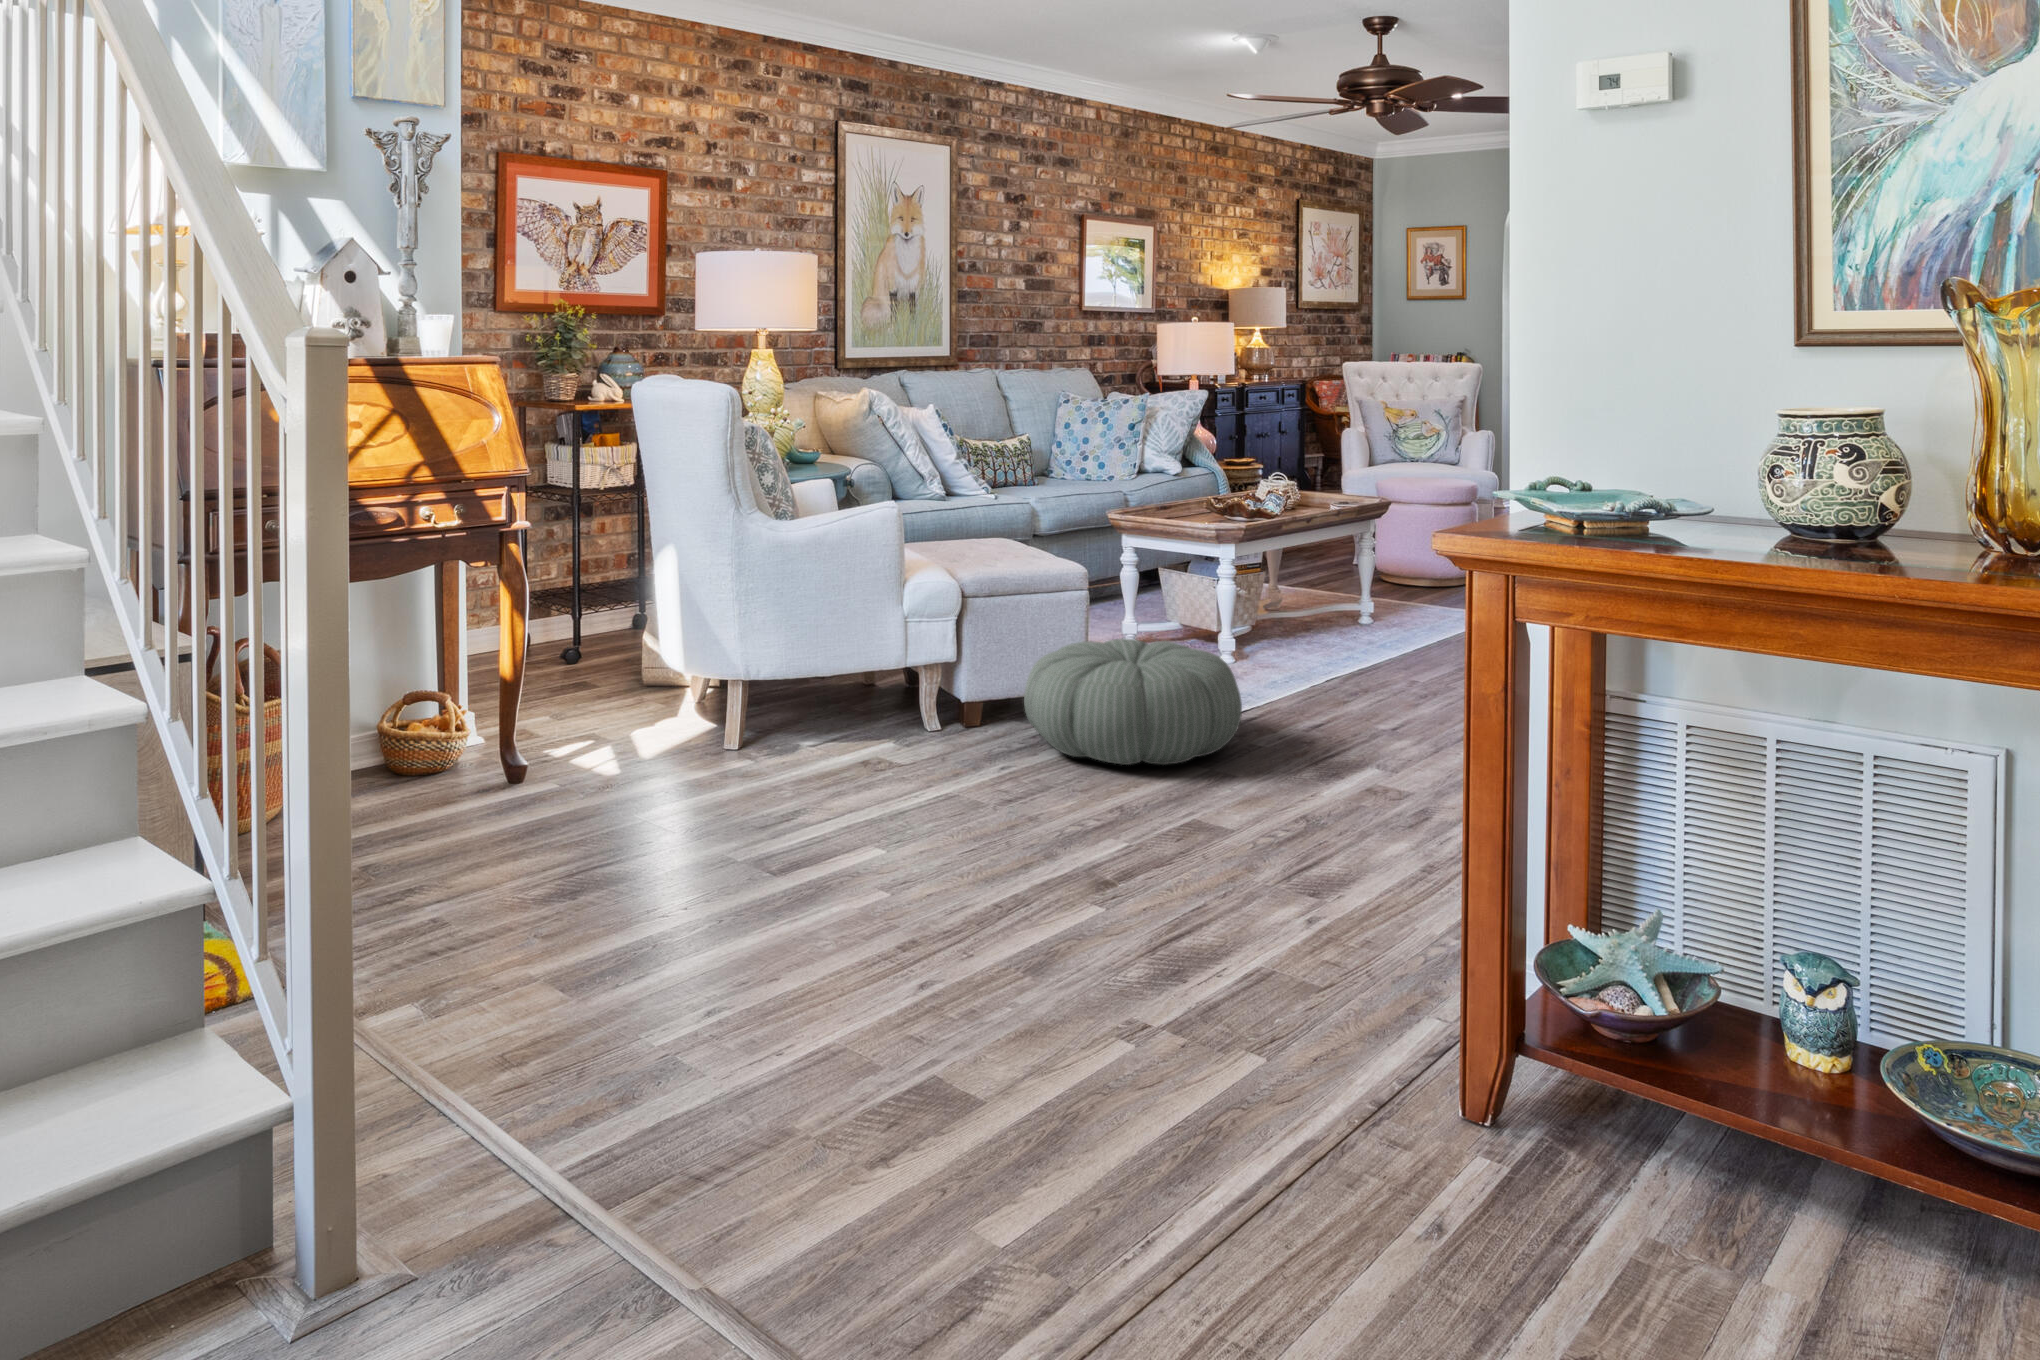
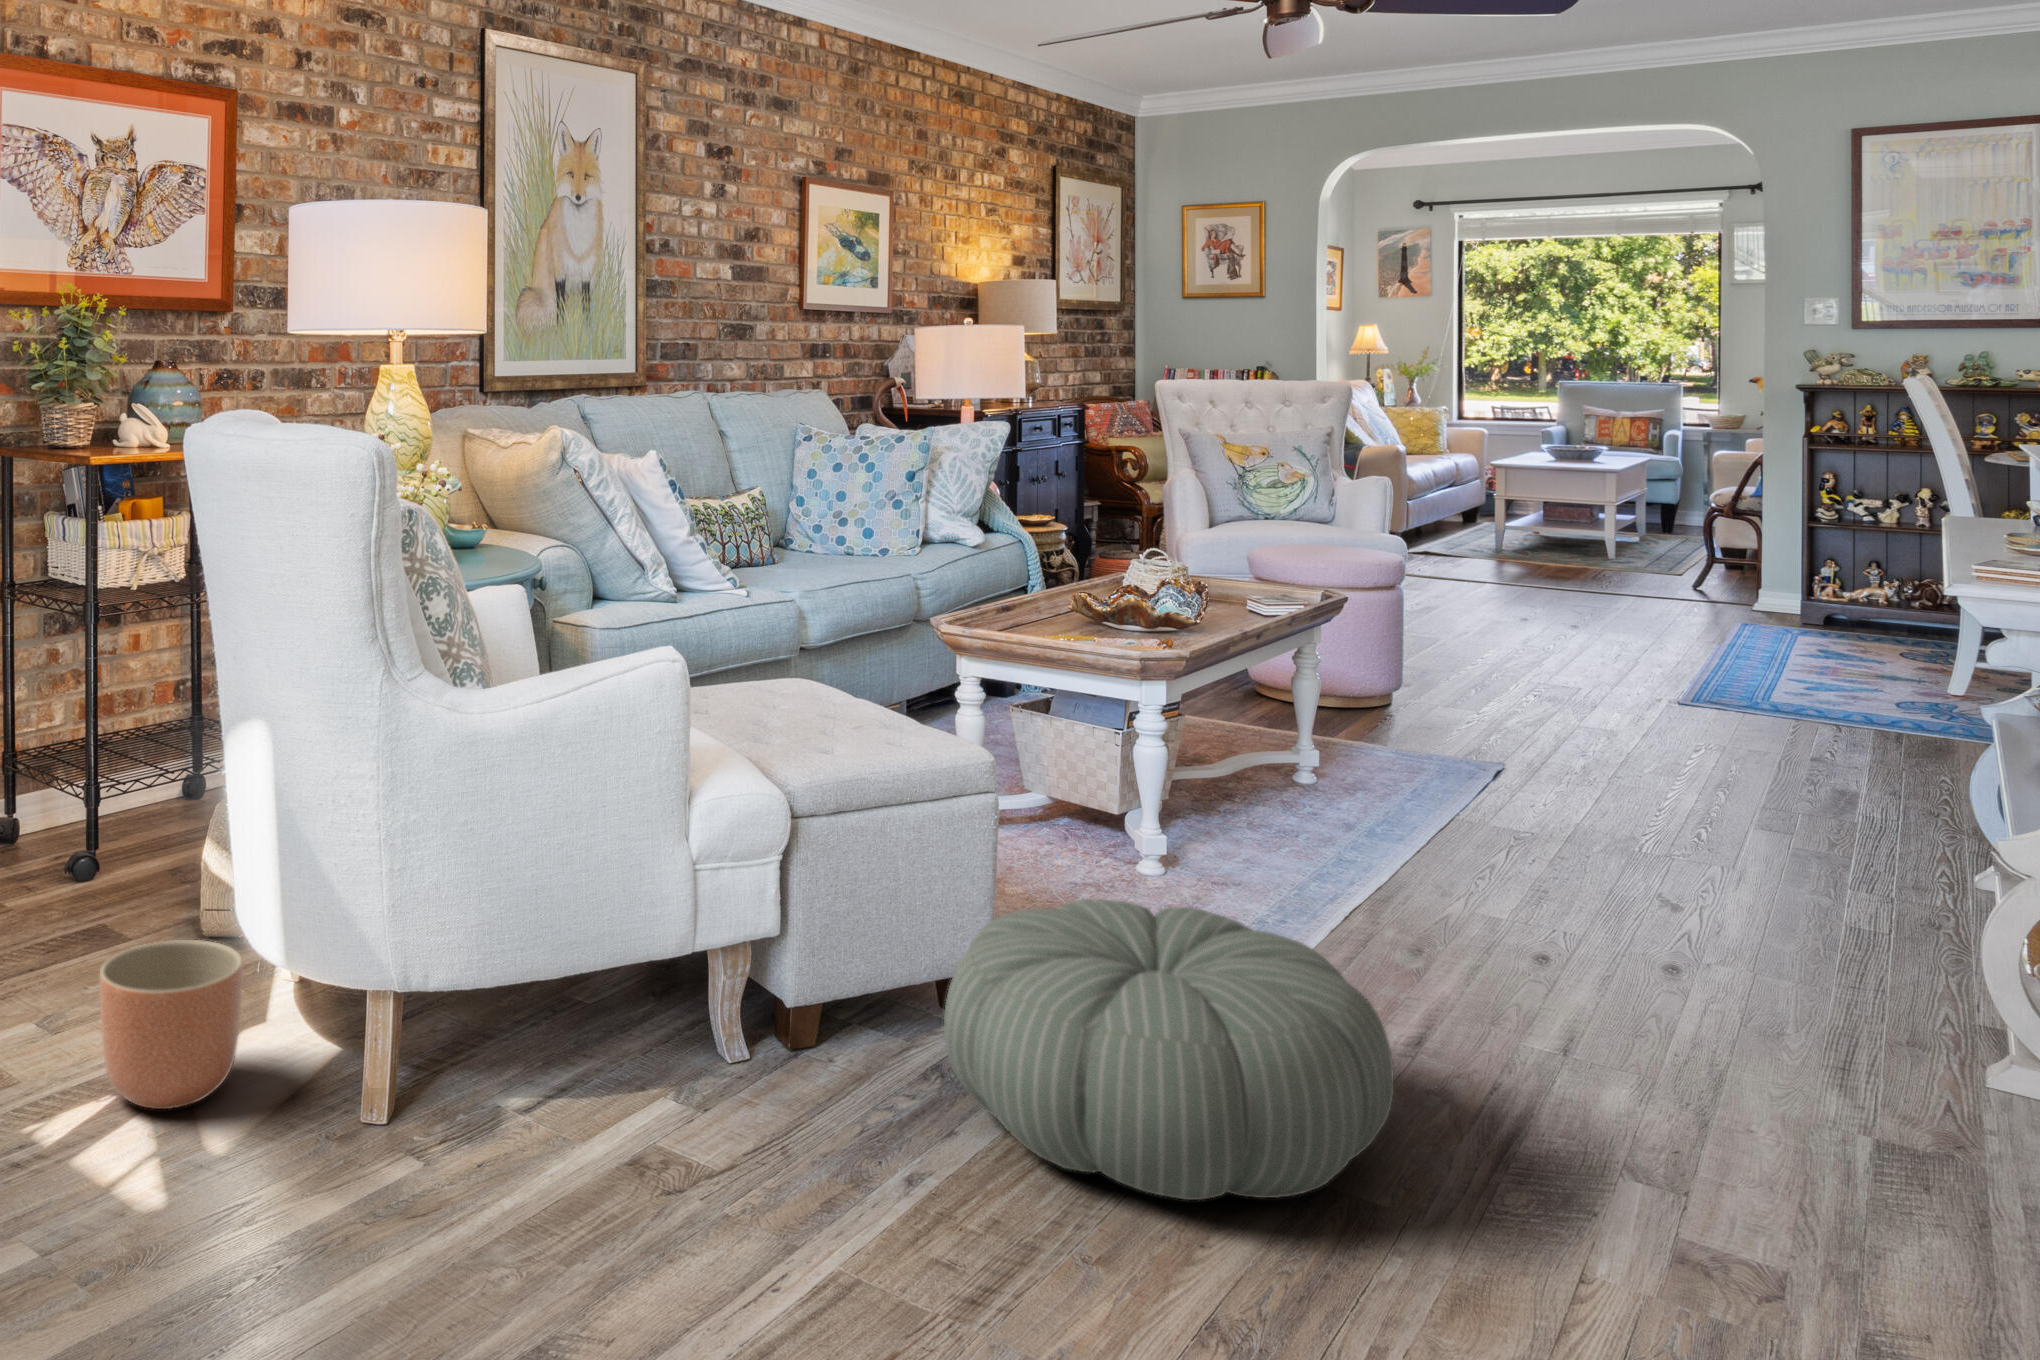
planter: none [583,659,658,739] -> present [100,940,243,1109]

